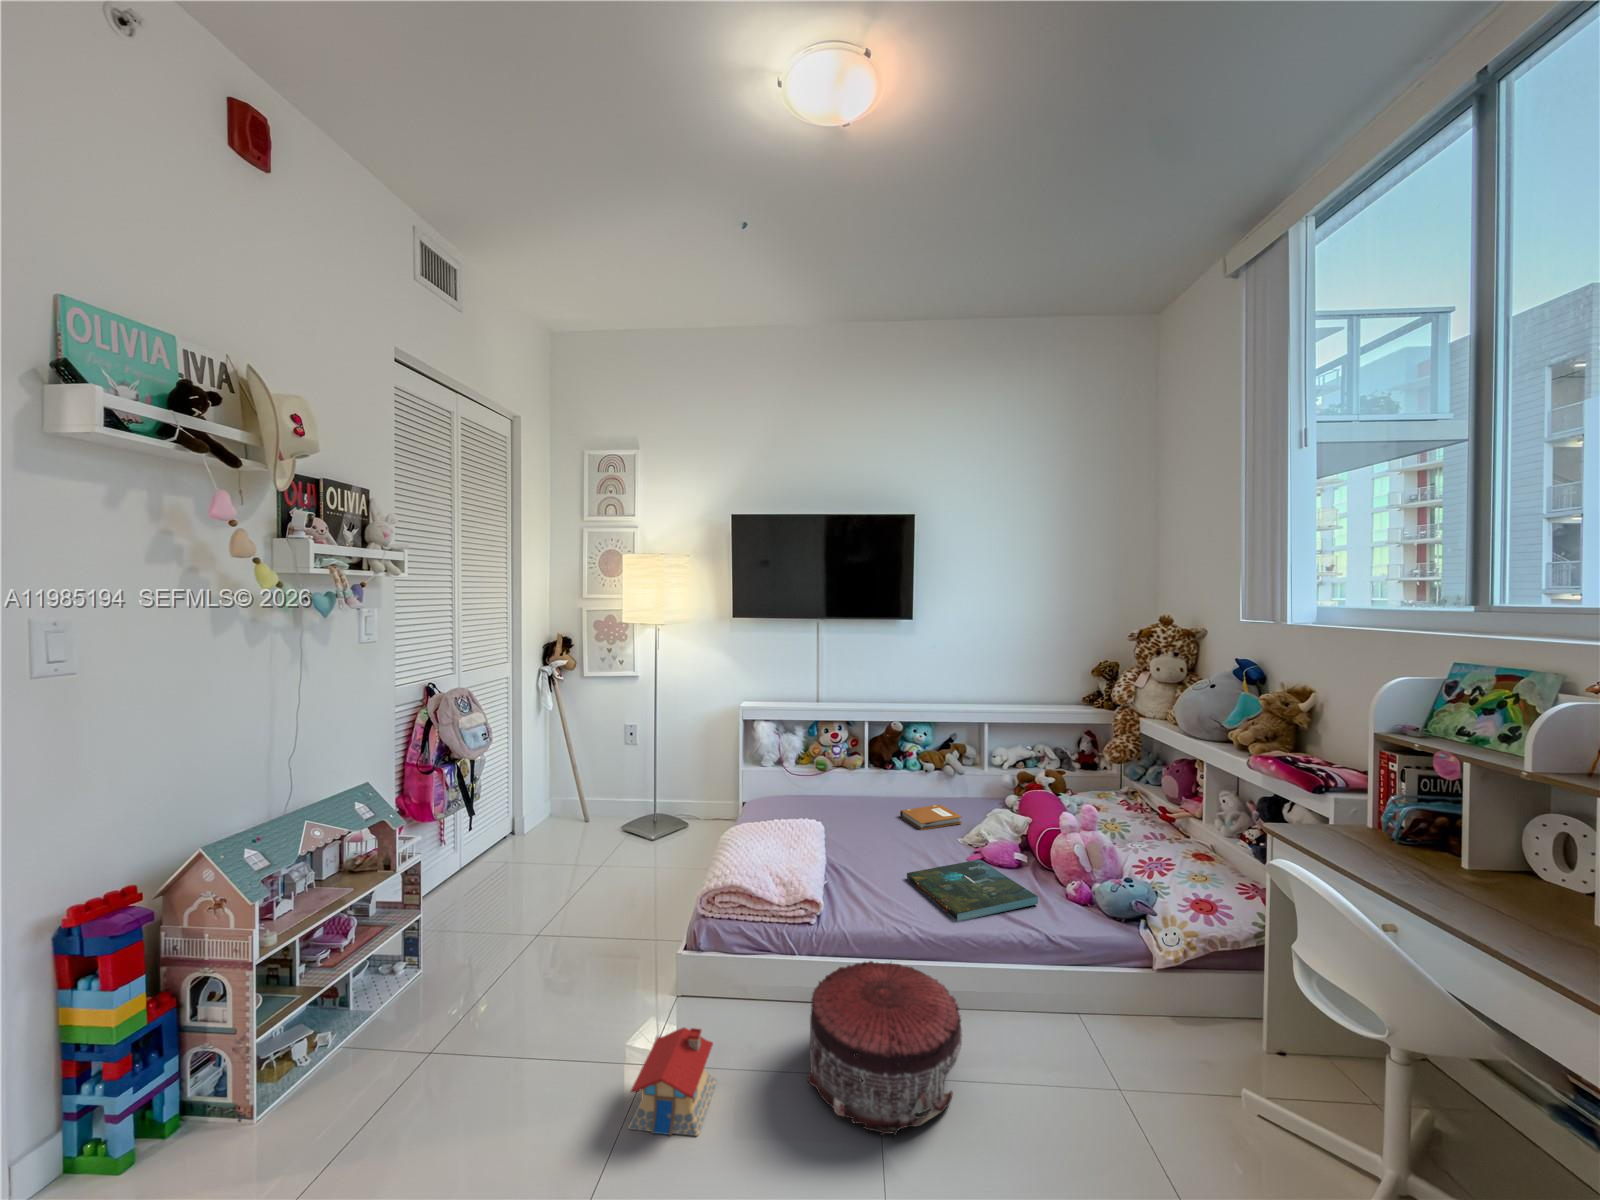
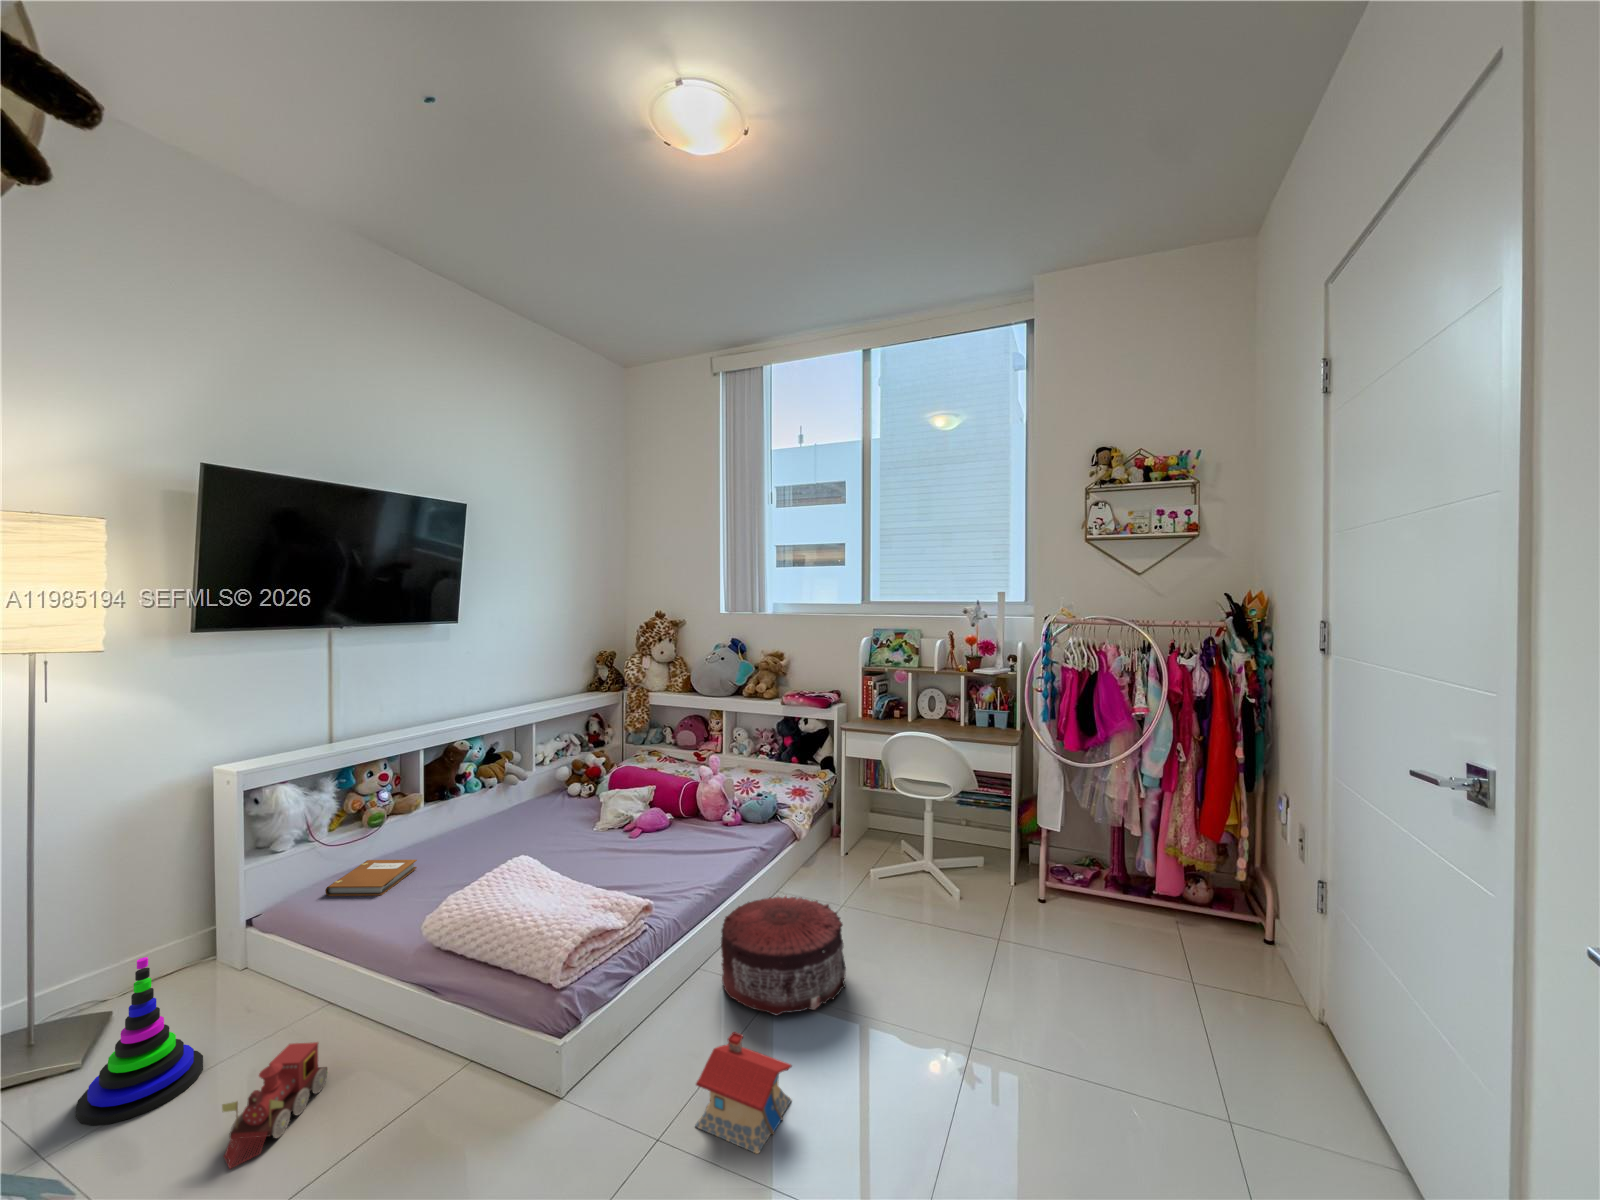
stacking toy: none [625,790,673,868] -> present [76,957,203,1125]
notebook: present [900,805,962,830] -> present [325,860,417,896]
board game: present [907,859,1038,922] -> none [630,830,722,868]
toy train: none [601,866,665,908] -> present [222,1042,327,1168]

